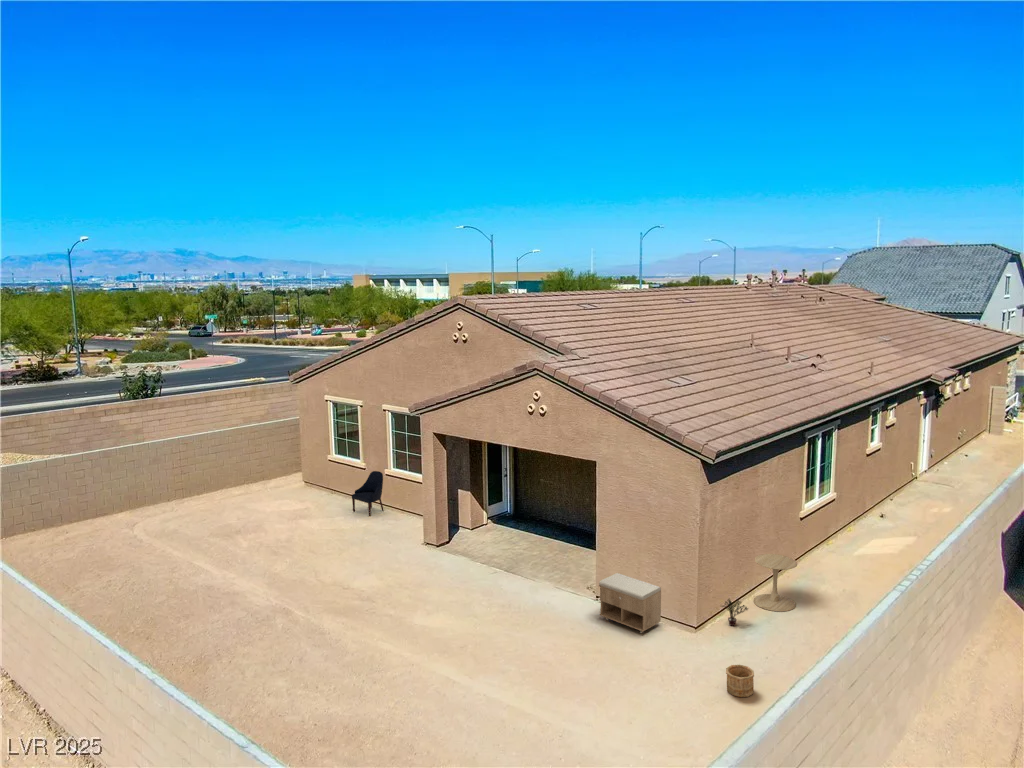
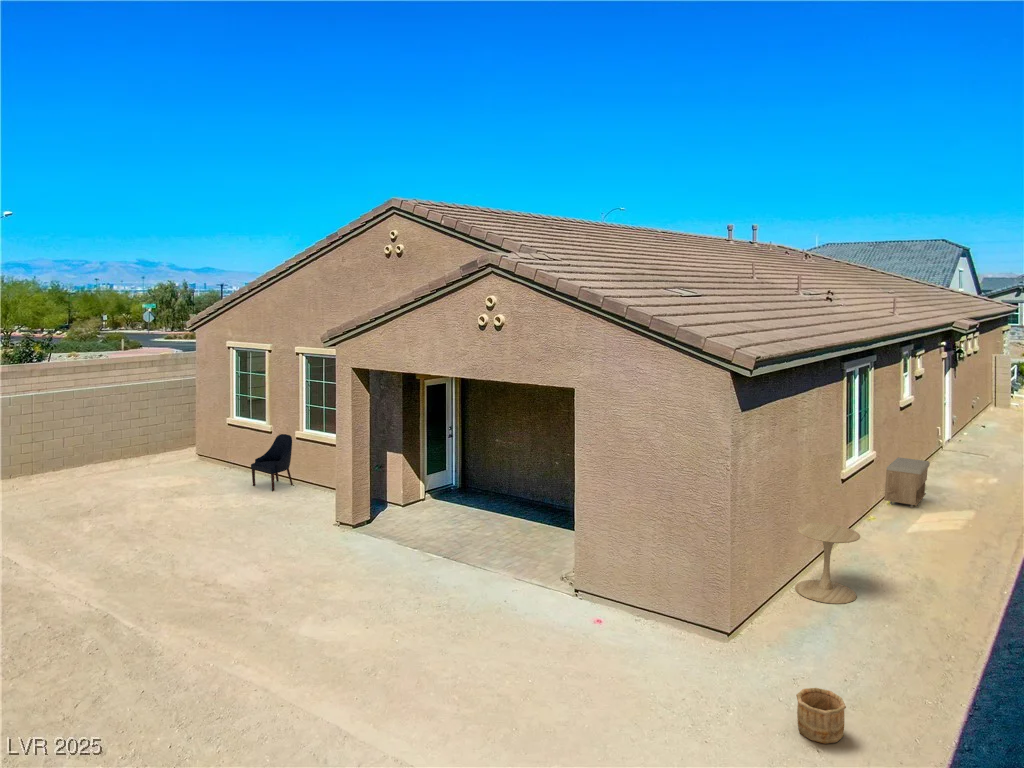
storage bench: present [599,573,661,633] -> present [884,458,930,508]
potted plant: present [722,599,748,626] -> none [758,583,801,626]

